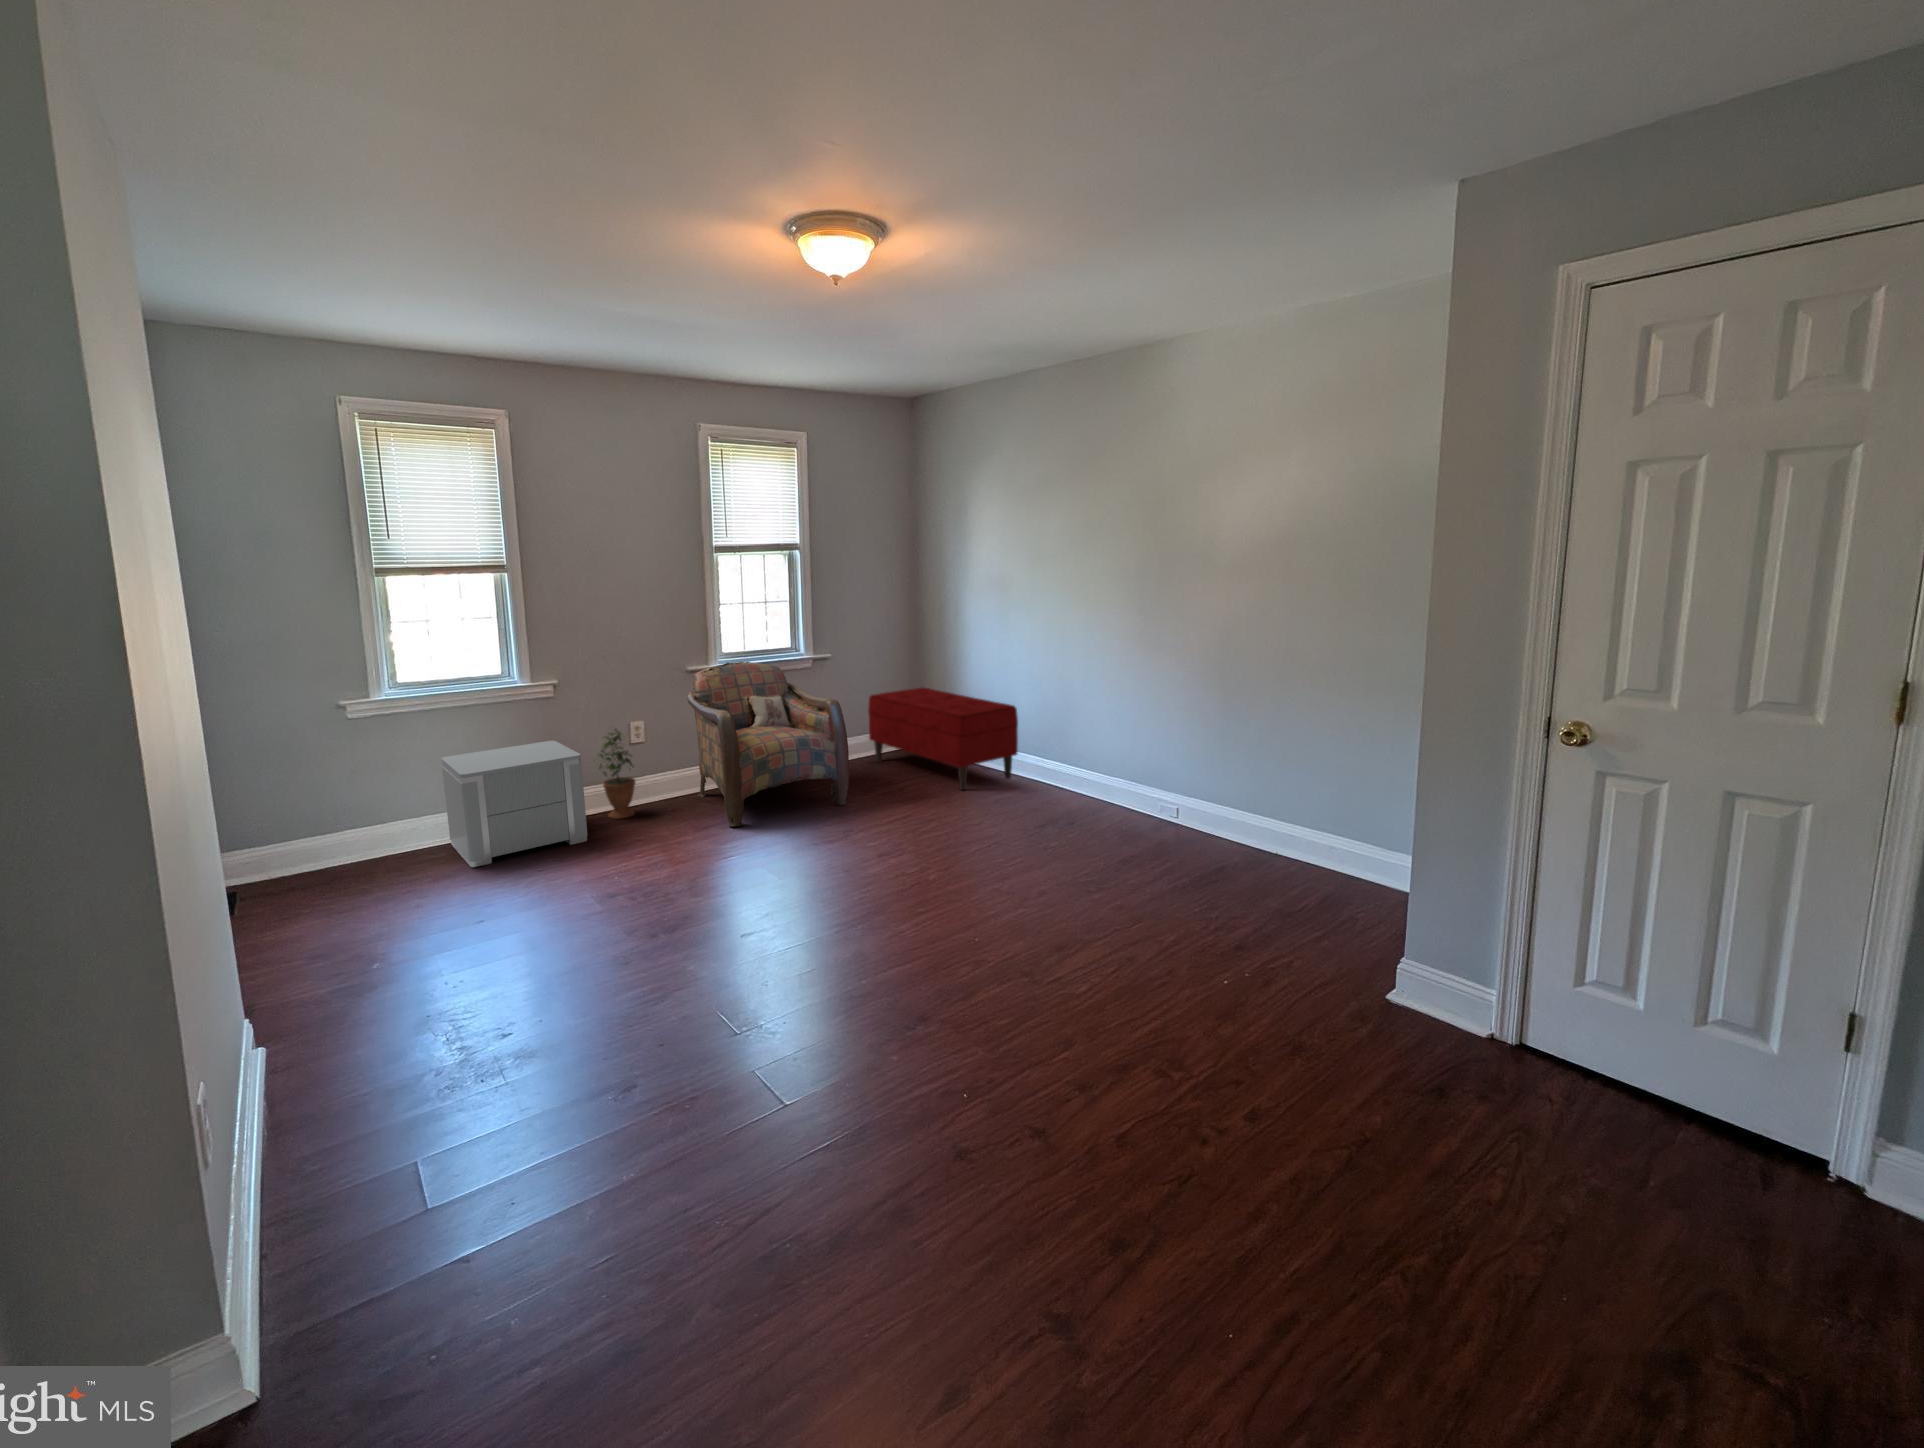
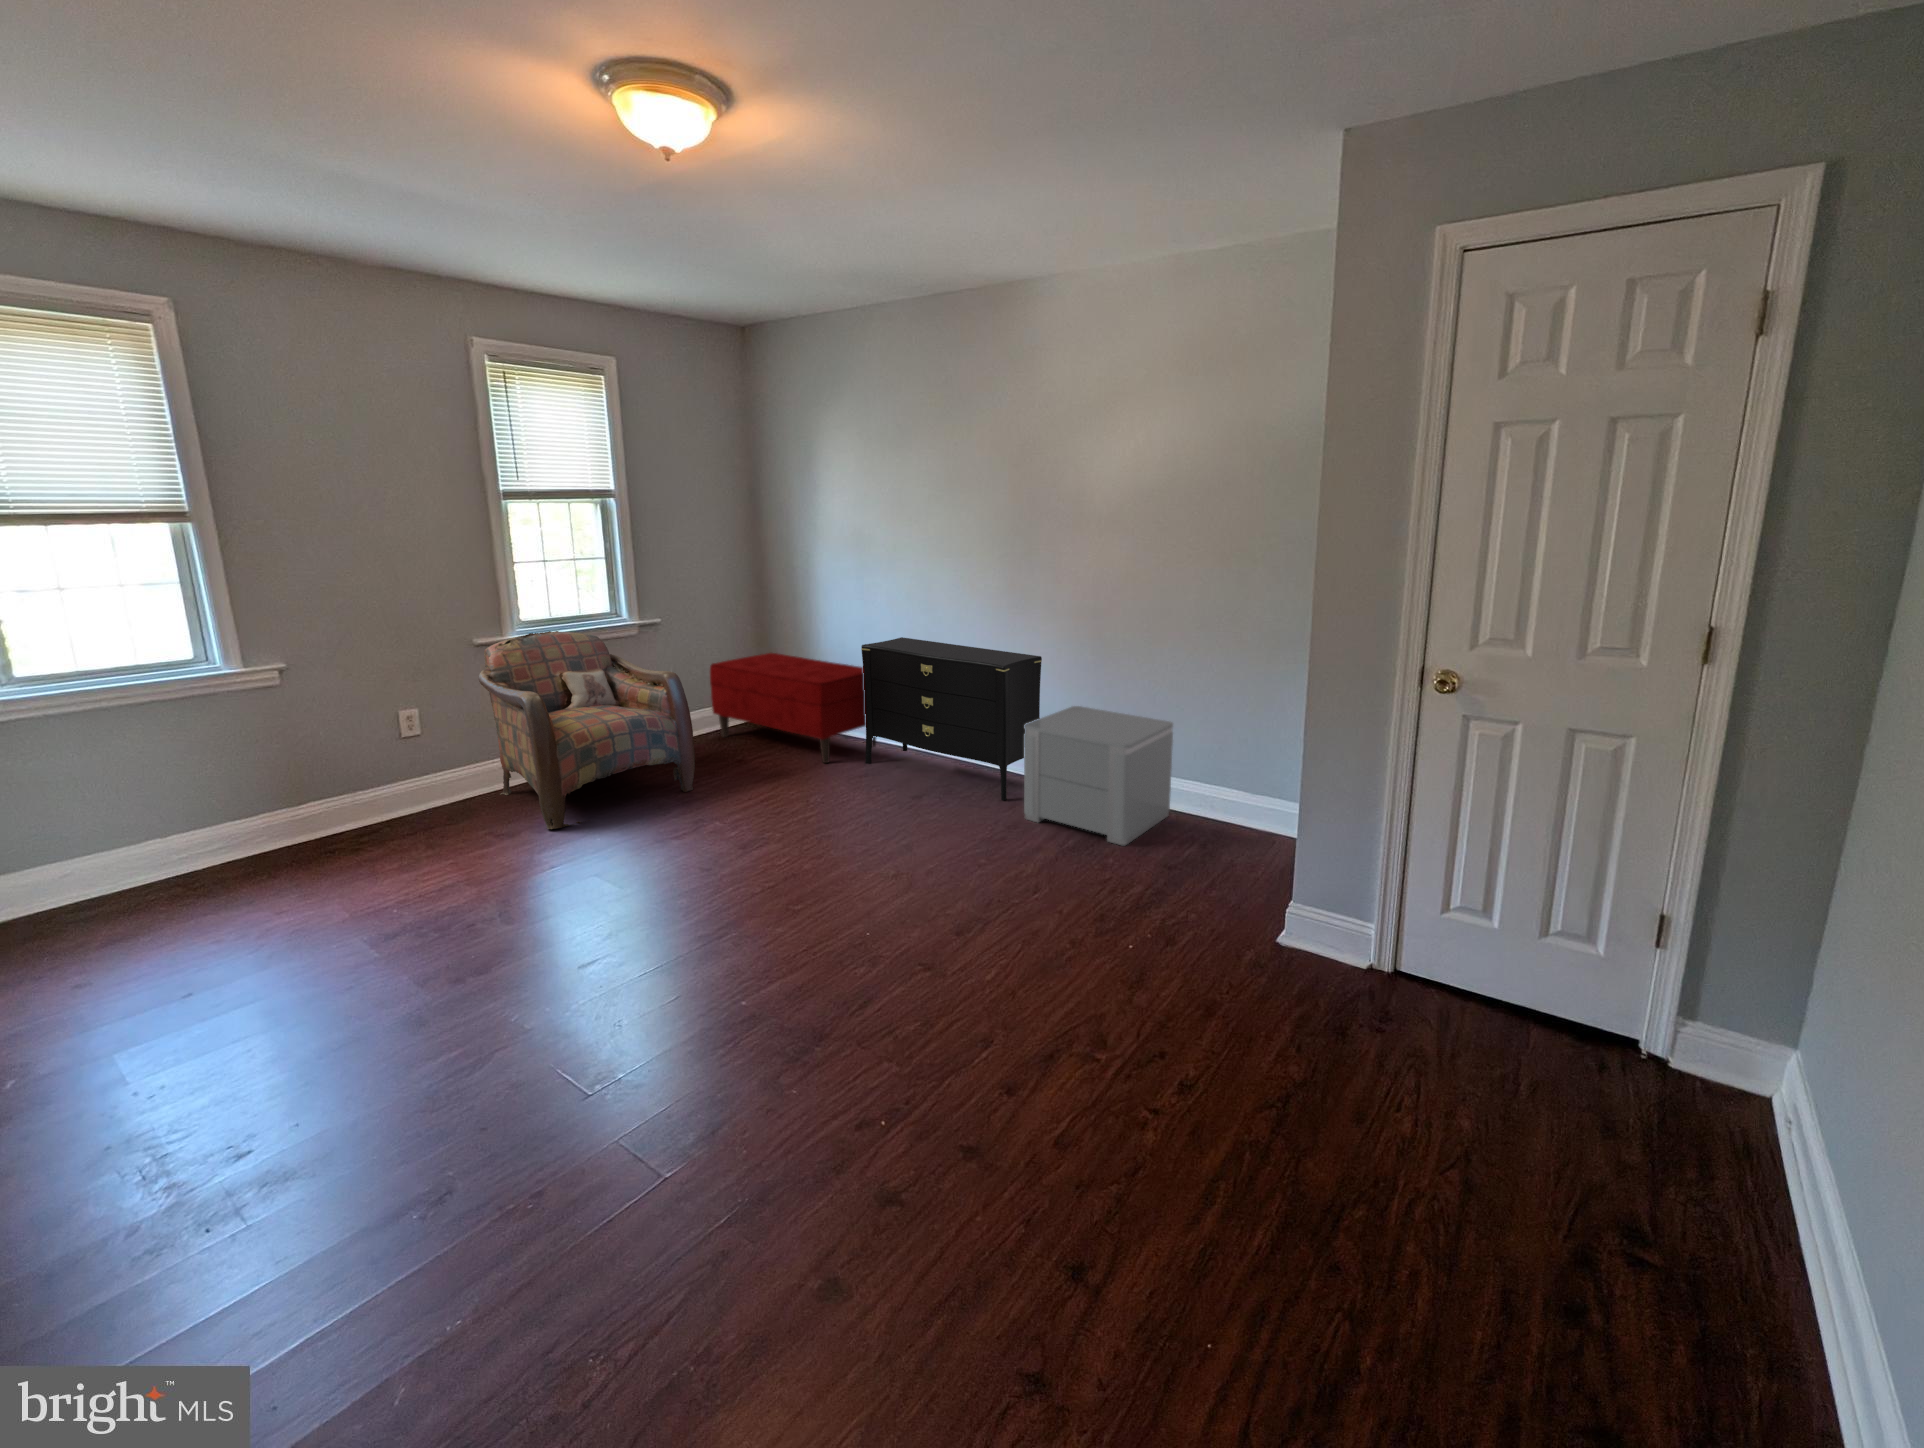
dresser: none [999,676,1169,837] -> present [861,637,1042,800]
potted plant: present [598,729,635,819] -> none [348,719,415,833]
nightstand: present [441,741,587,867] -> present [1024,706,1173,845]

